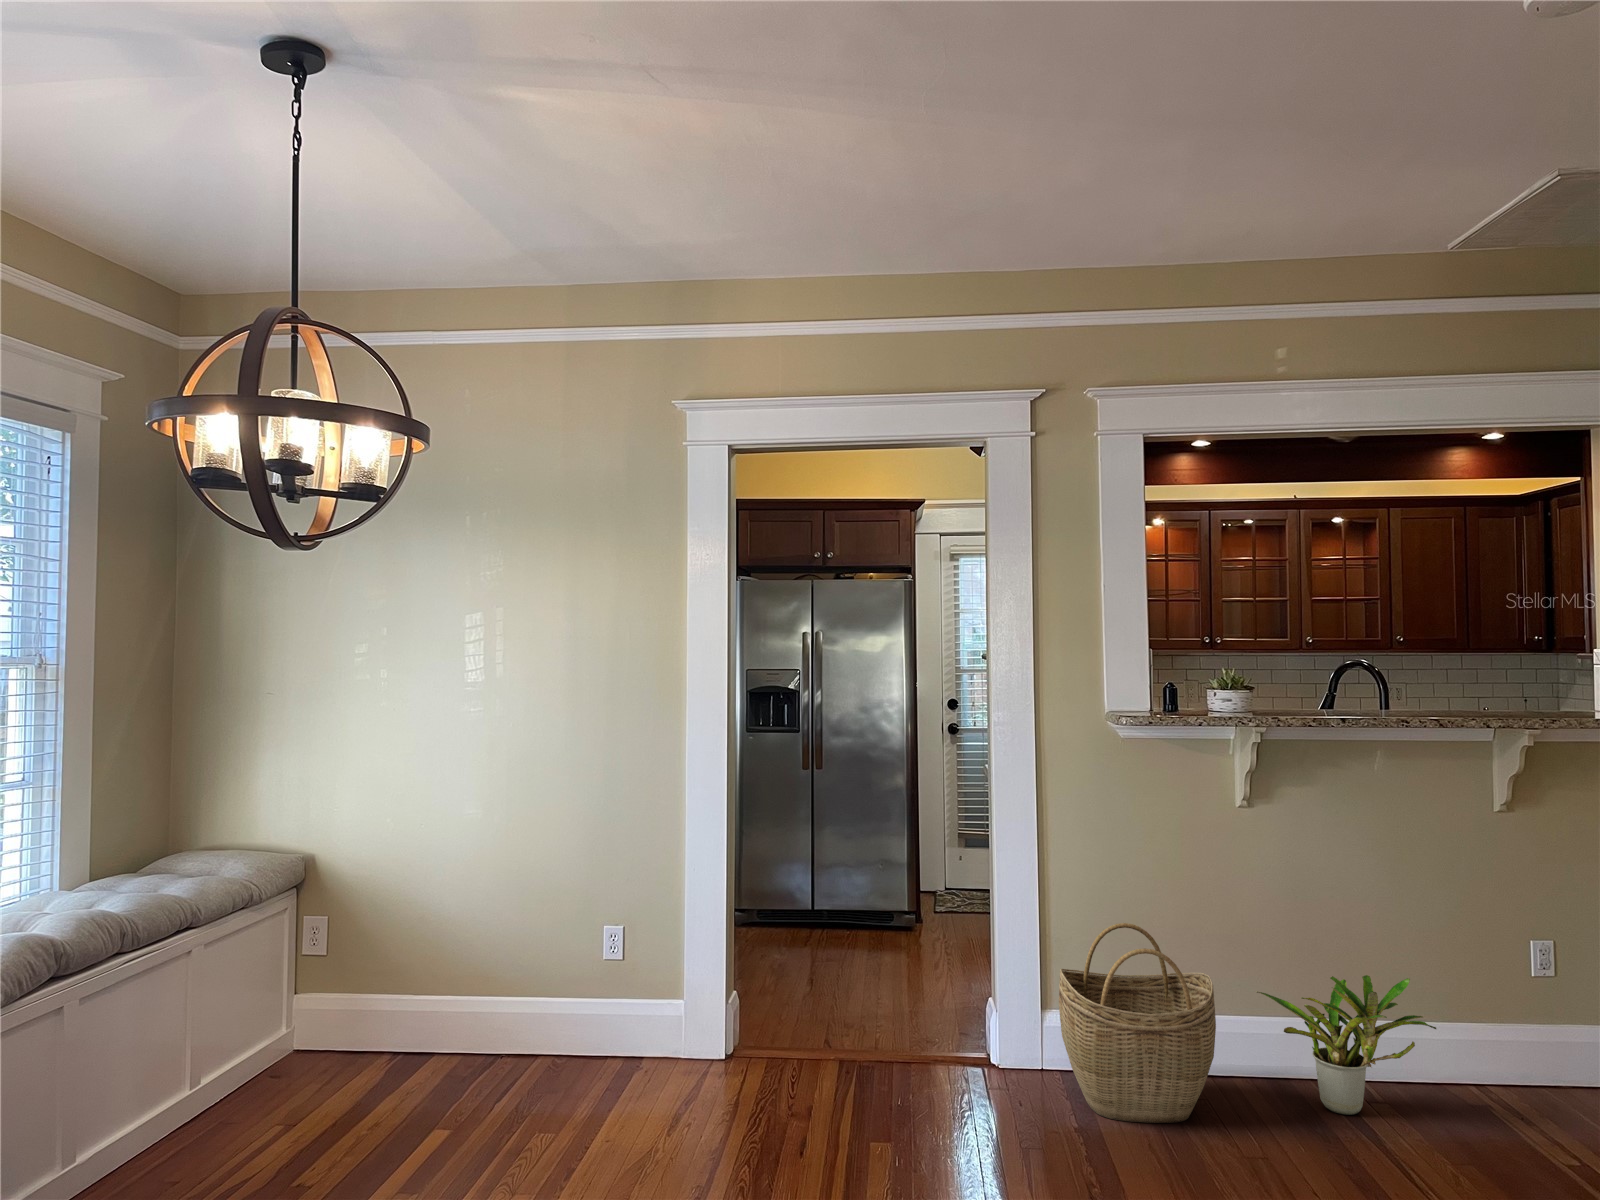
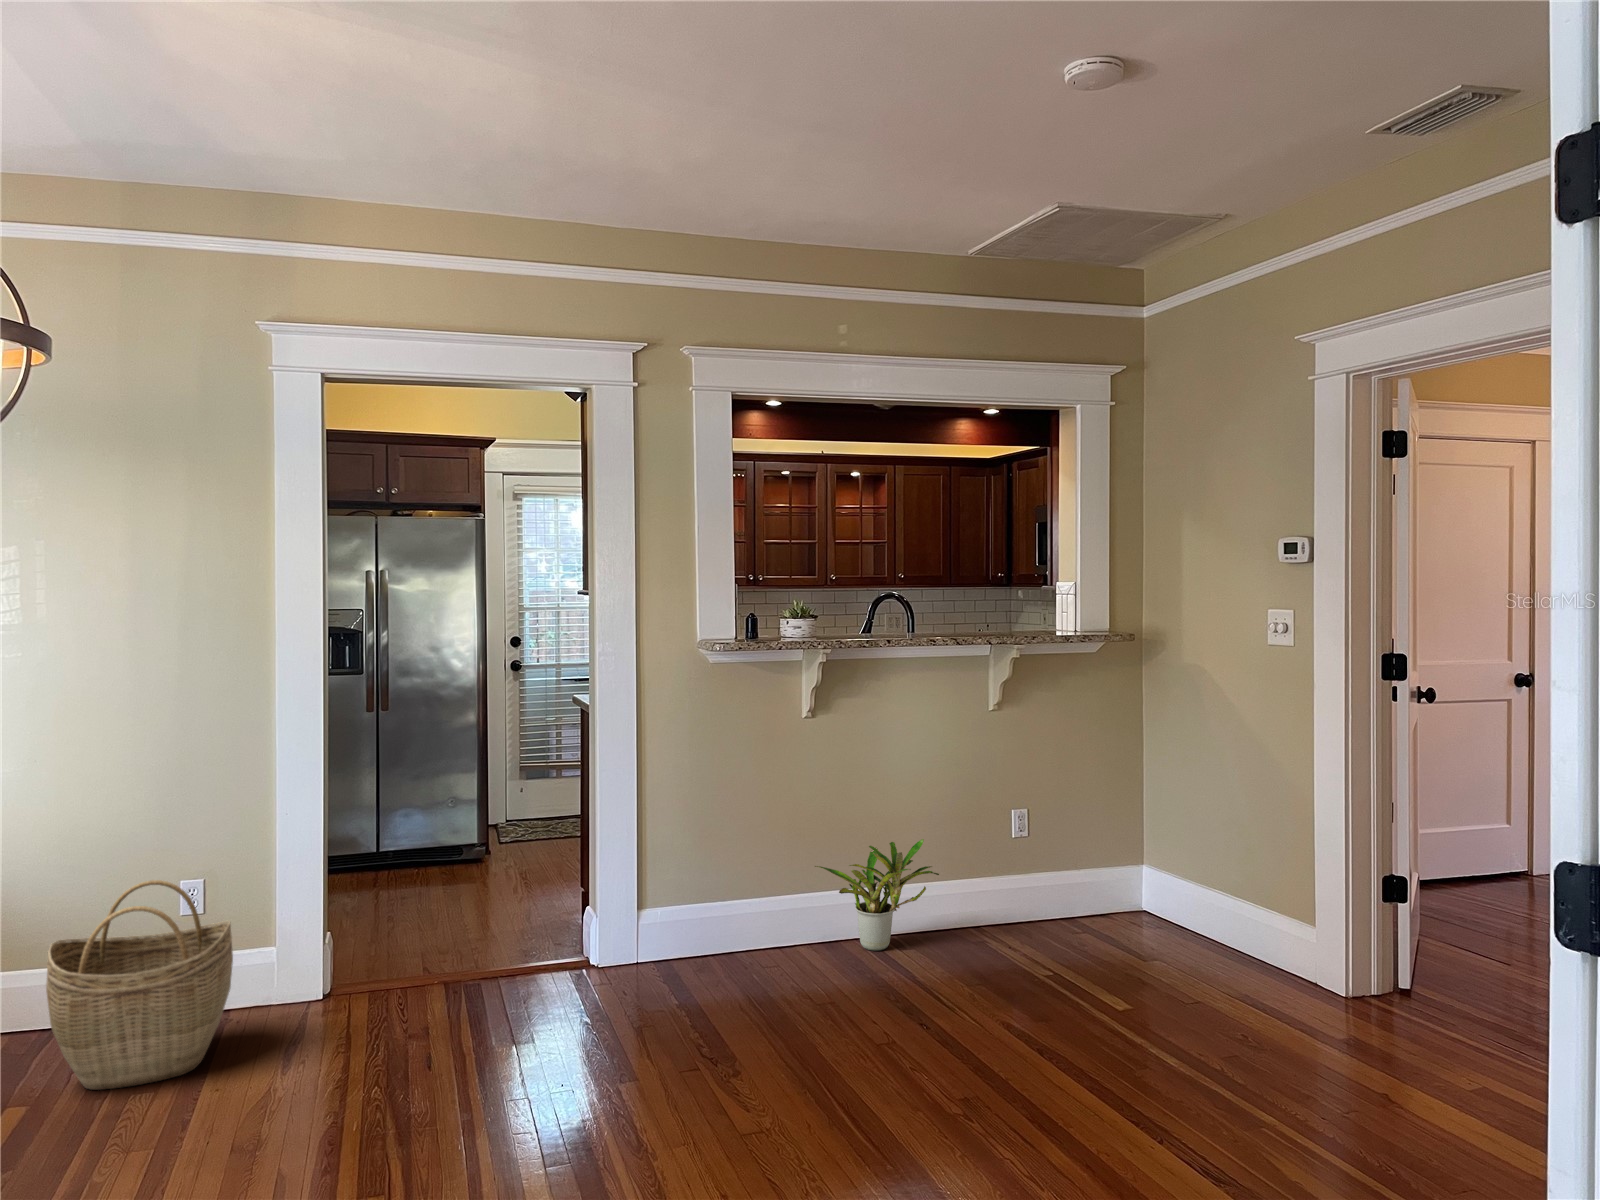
woven basket: present [1059,923,1216,1123] -> present [46,880,233,1090]

